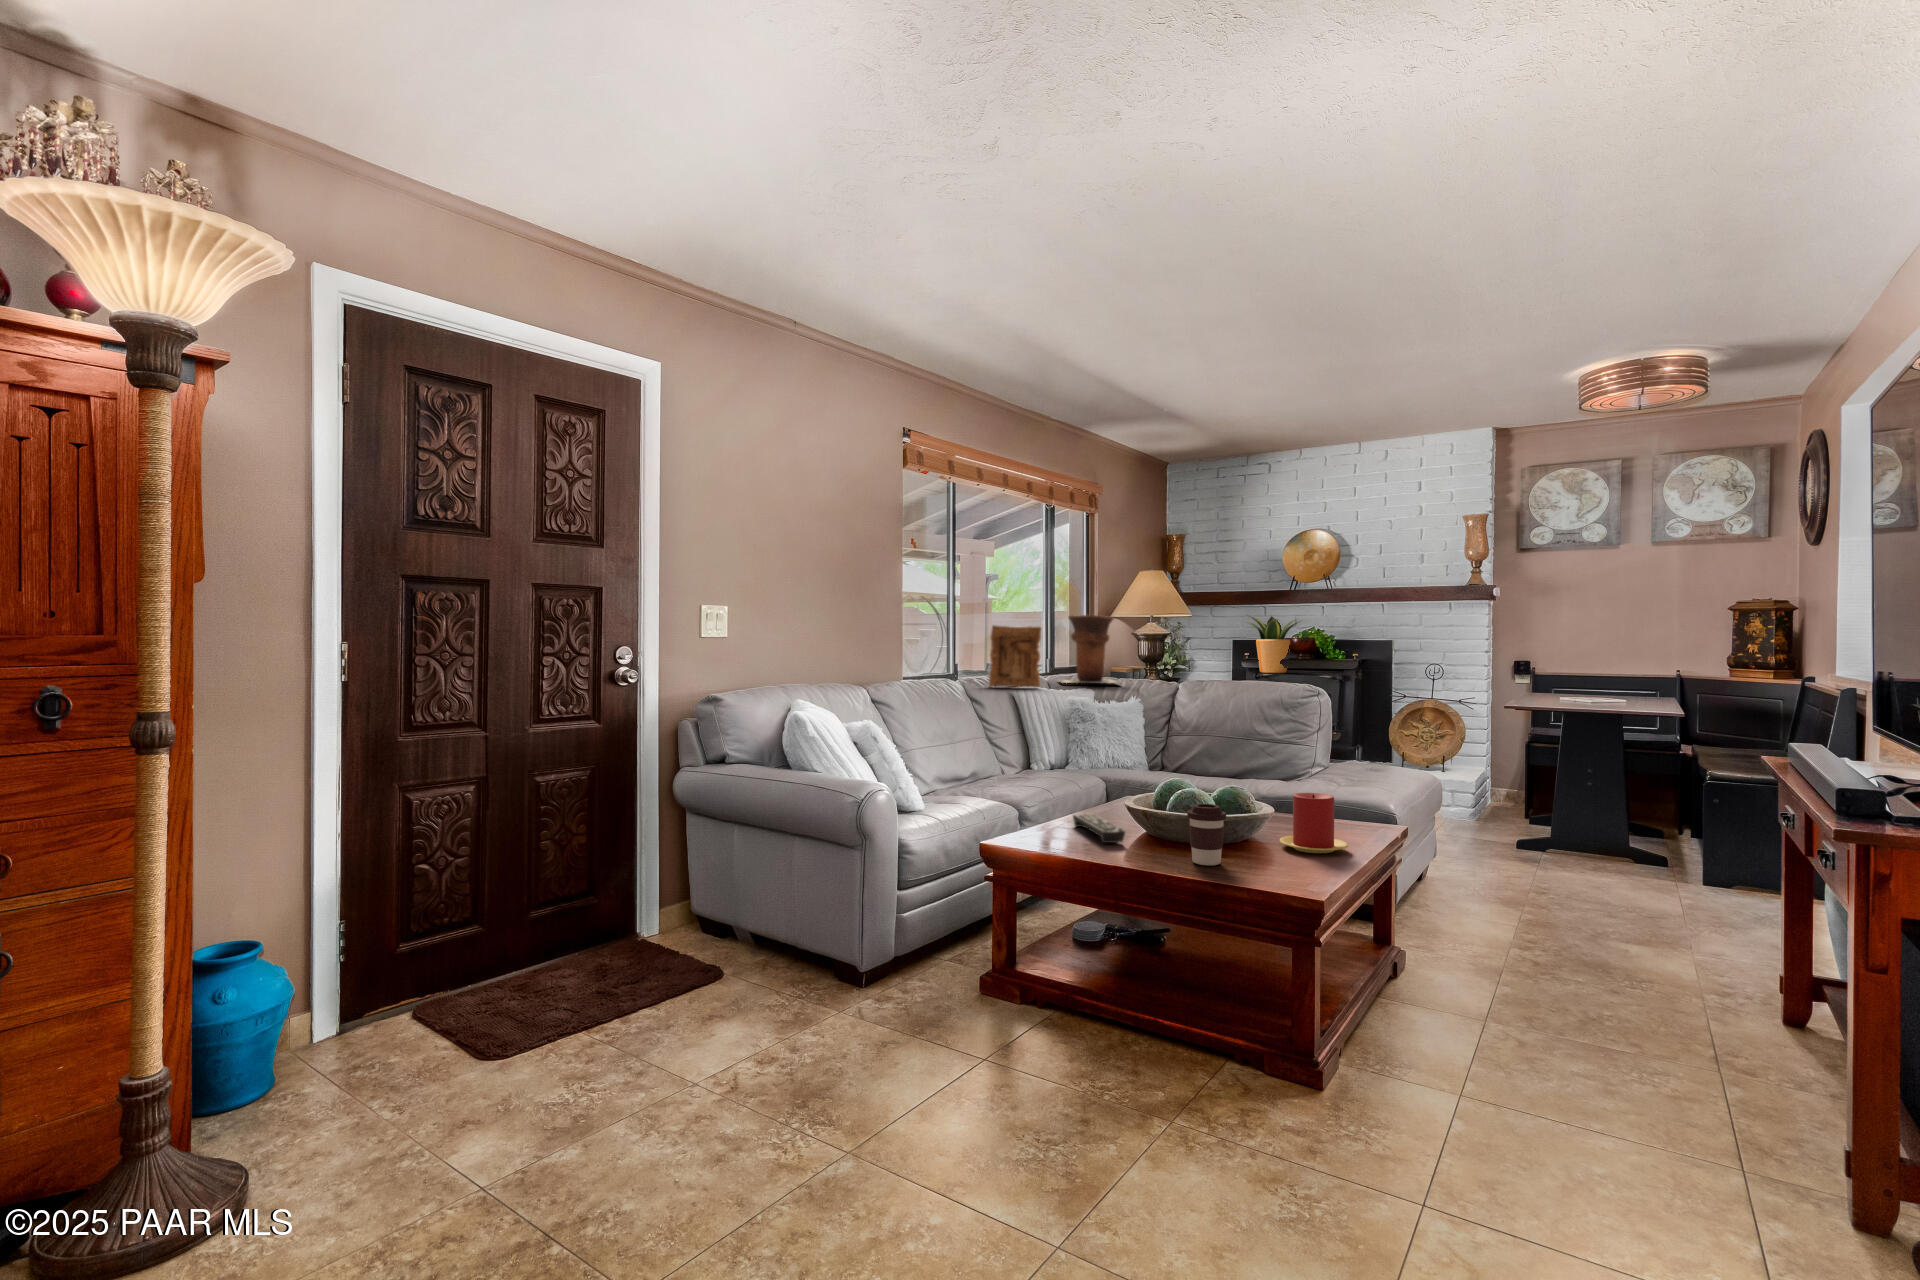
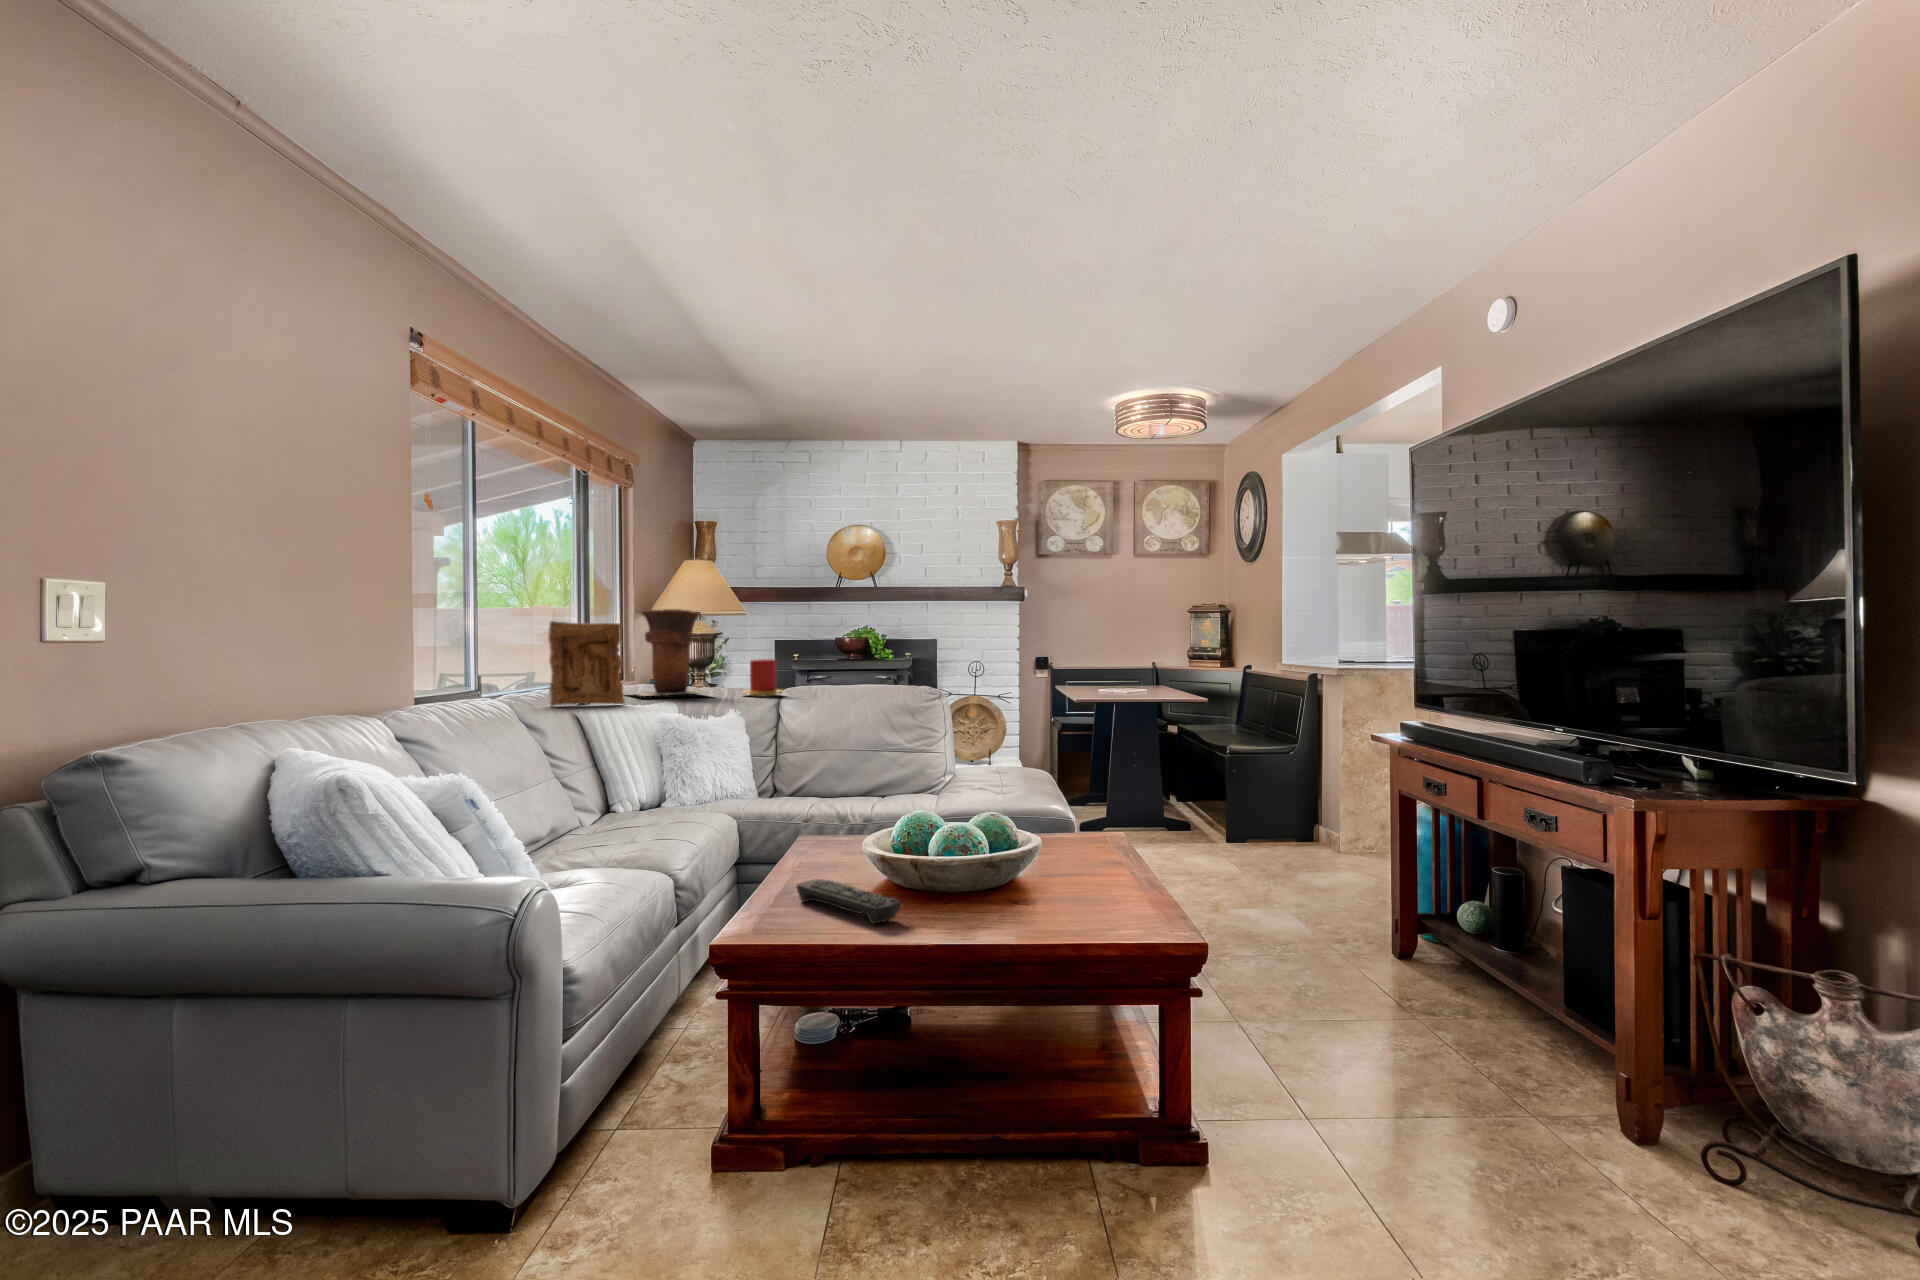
potted plant: present [1246,616,1302,673] -> none [789,614,851,675]
candle: present [1280,793,1348,853] -> present [743,659,784,697]
coffee cup: present [1187,804,1226,865] -> none [1002,852,1052,936]

